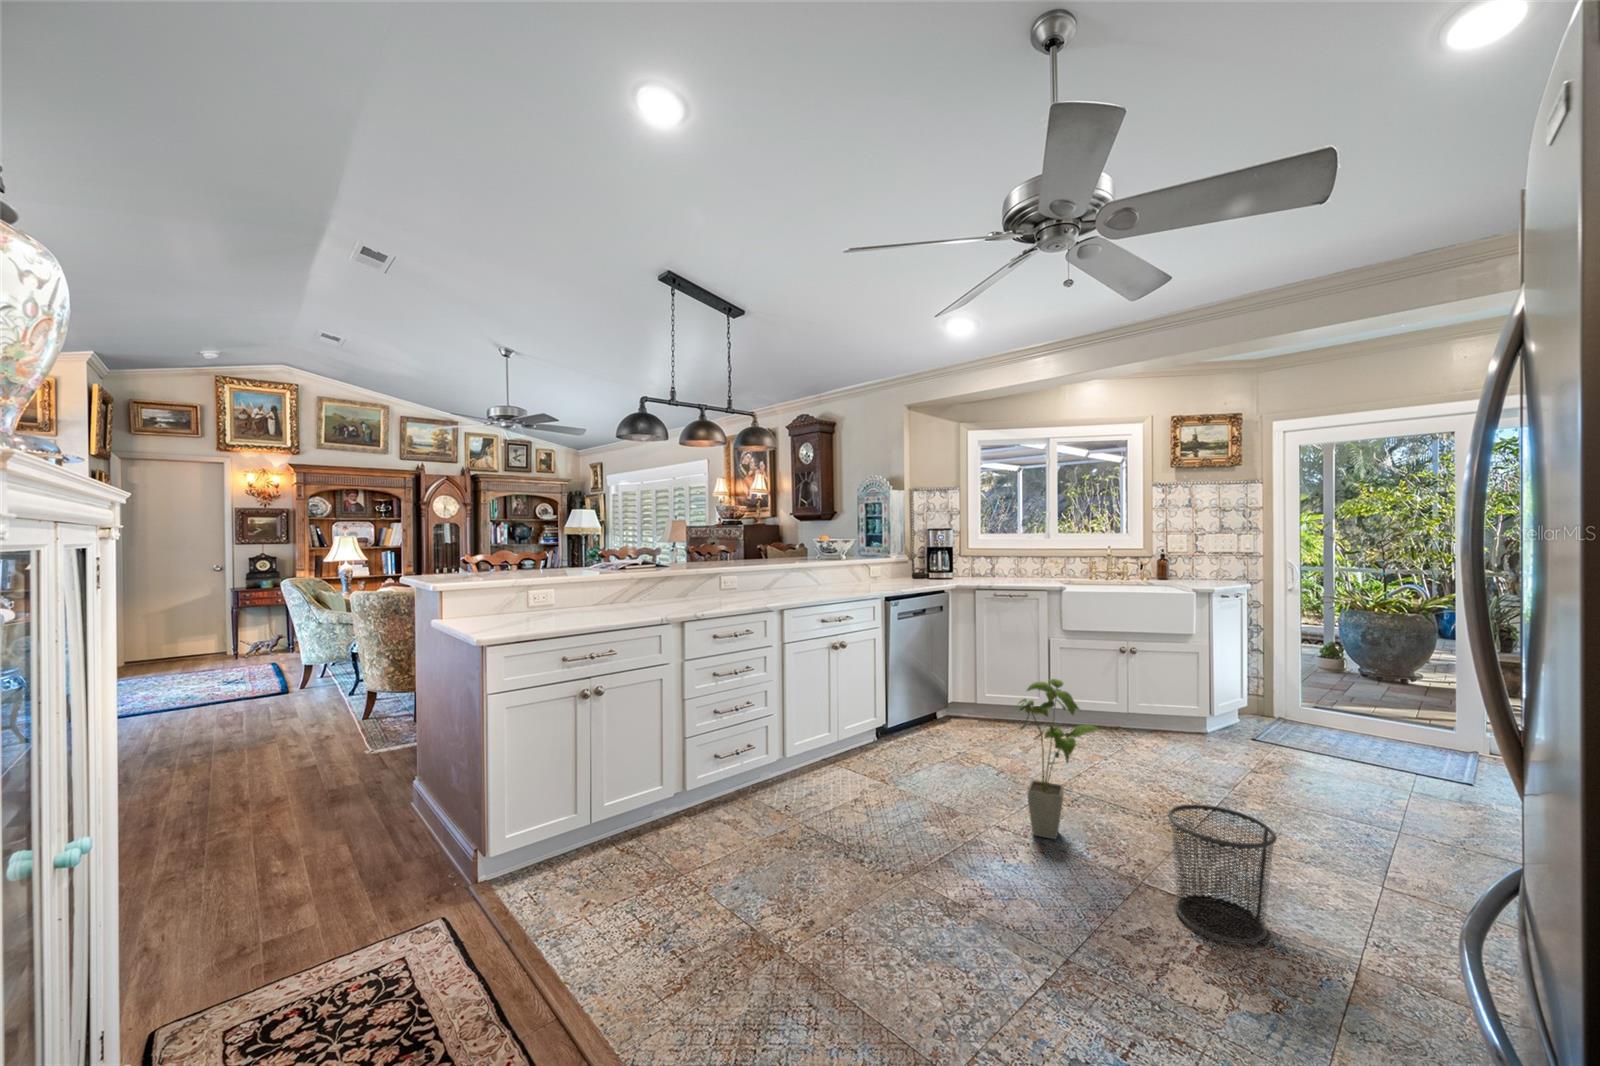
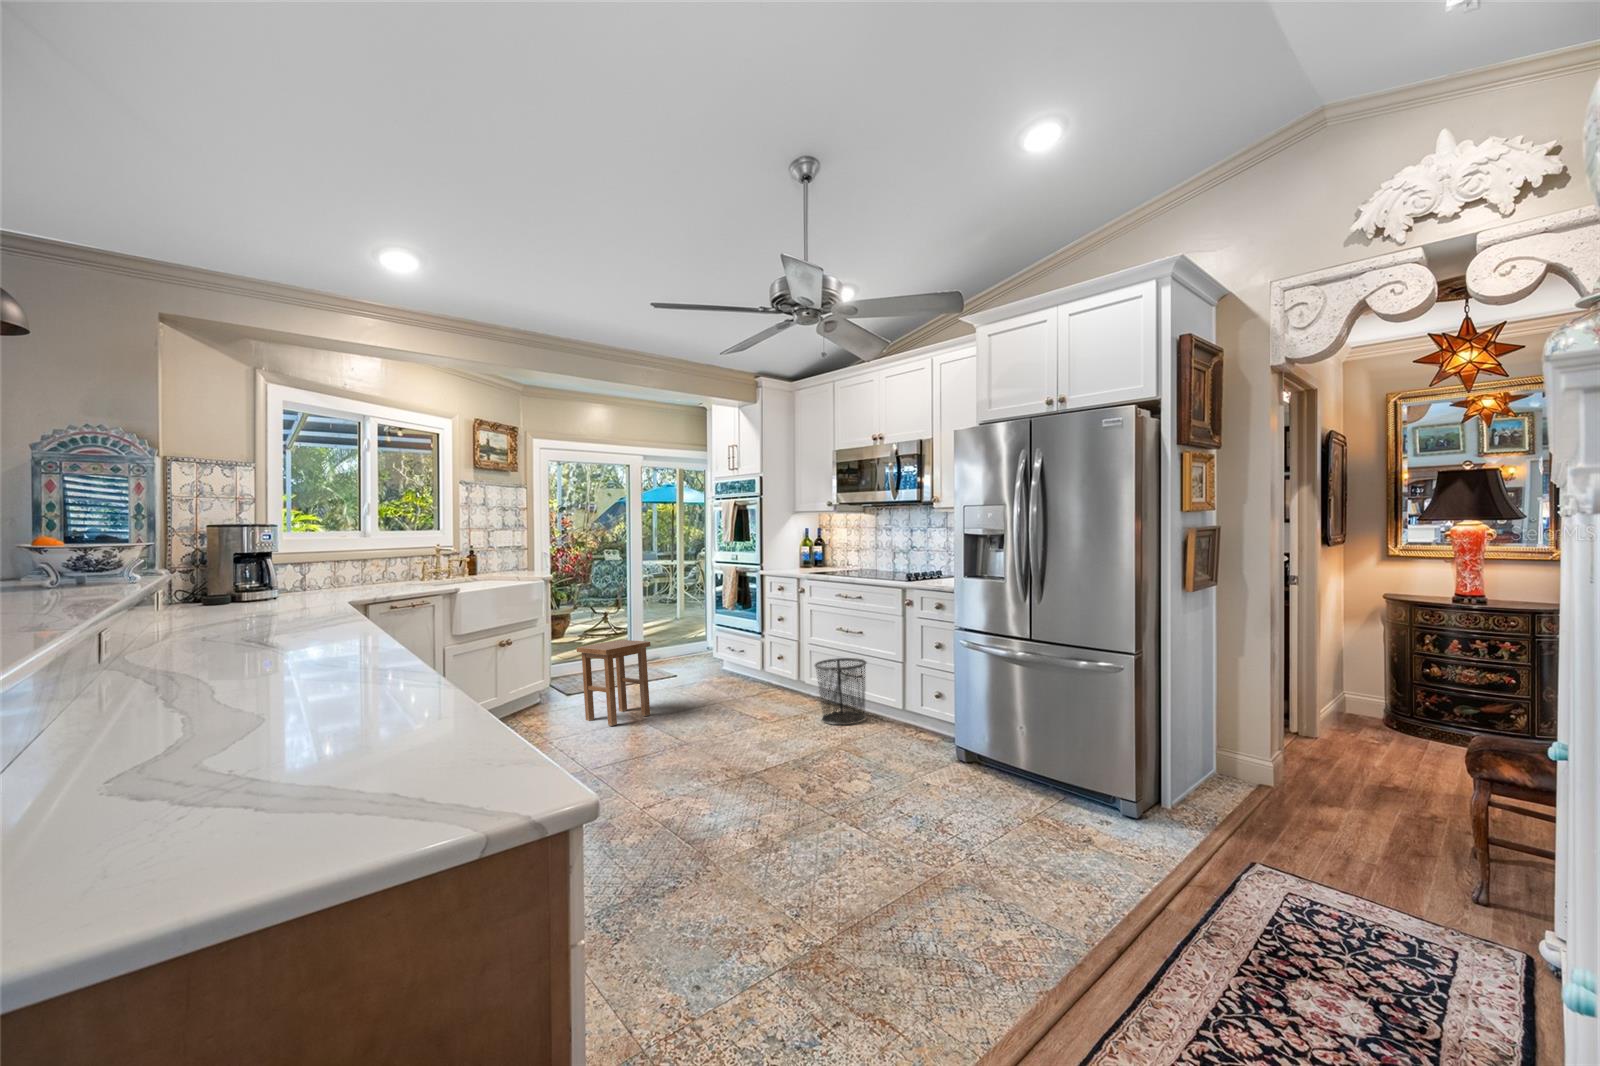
stool: none [1098,673,1183,780] -> present [576,640,651,726]
house plant: present [1019,679,1101,839] -> none [711,616,775,750]

